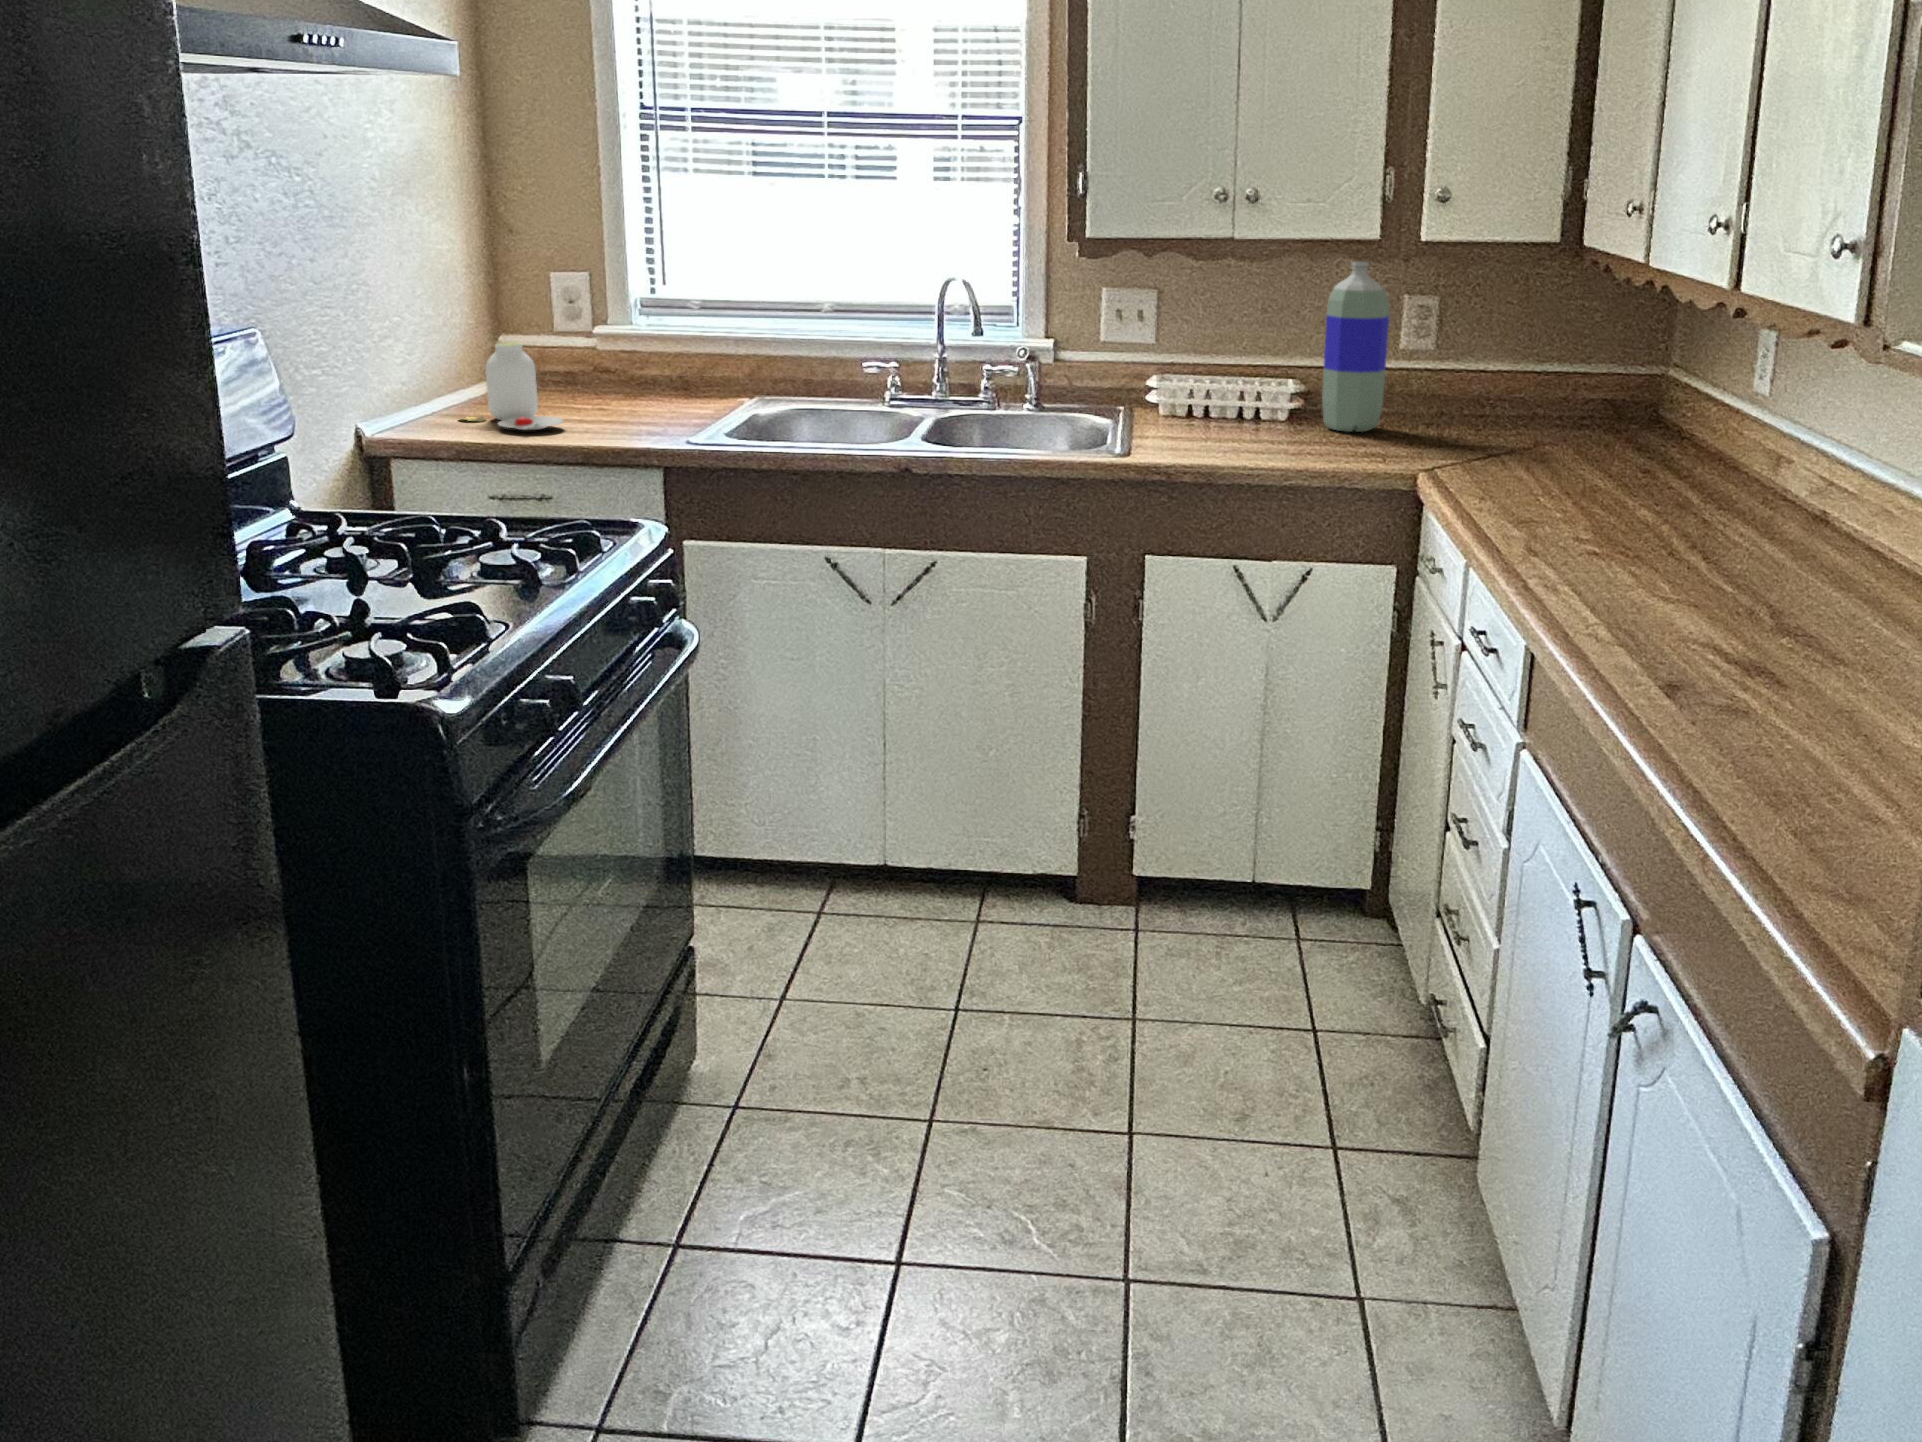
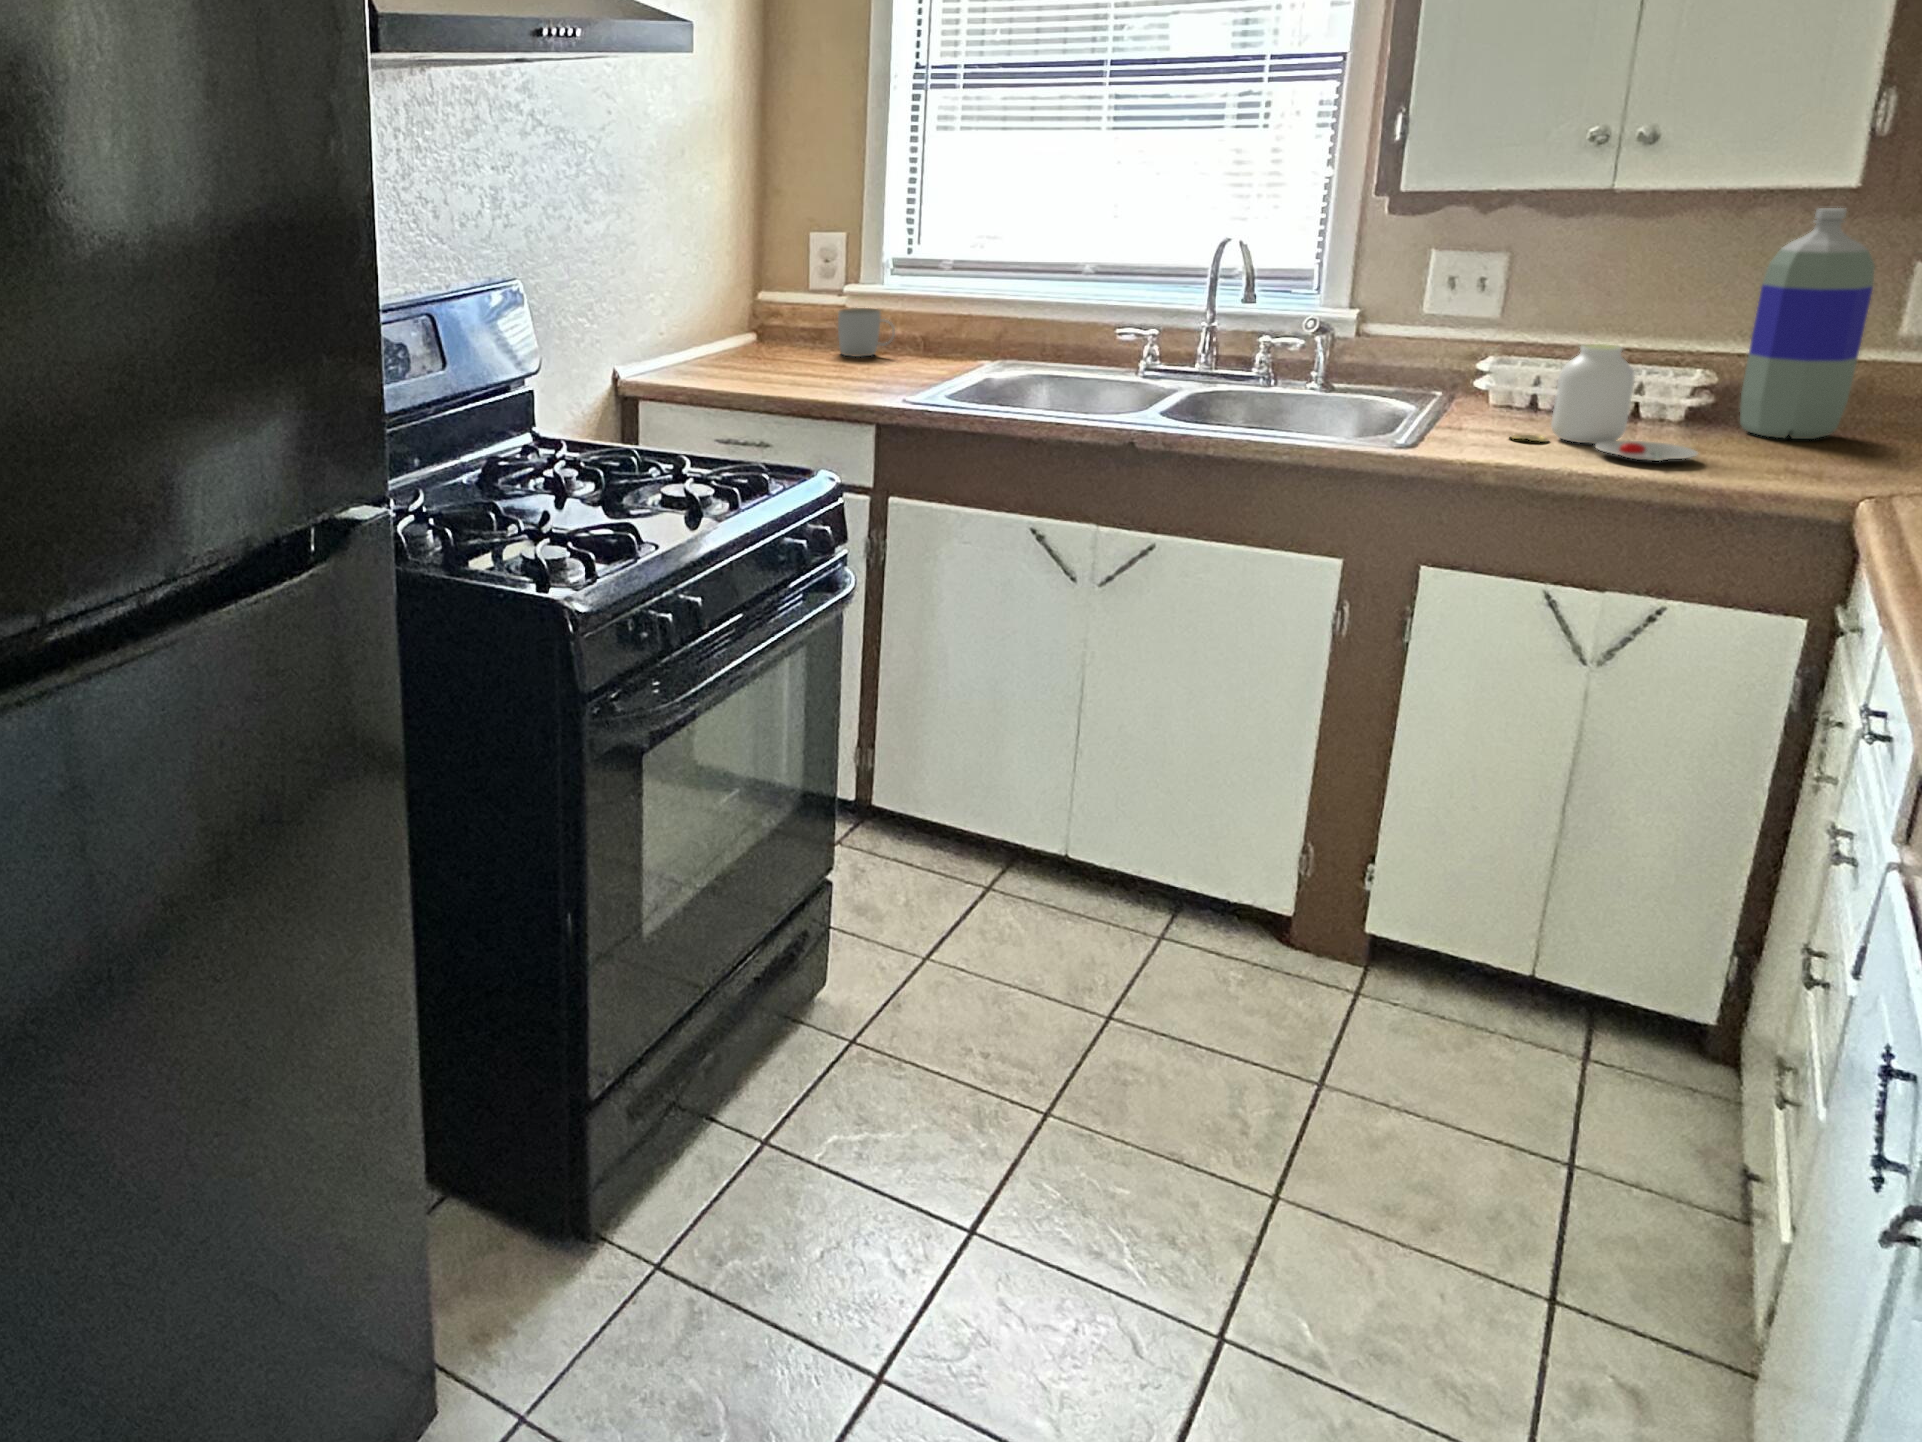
jar: present [462,342,563,430] -> present [1511,344,1697,461]
mug: none [592,350,653,400] -> present [838,308,895,357]

